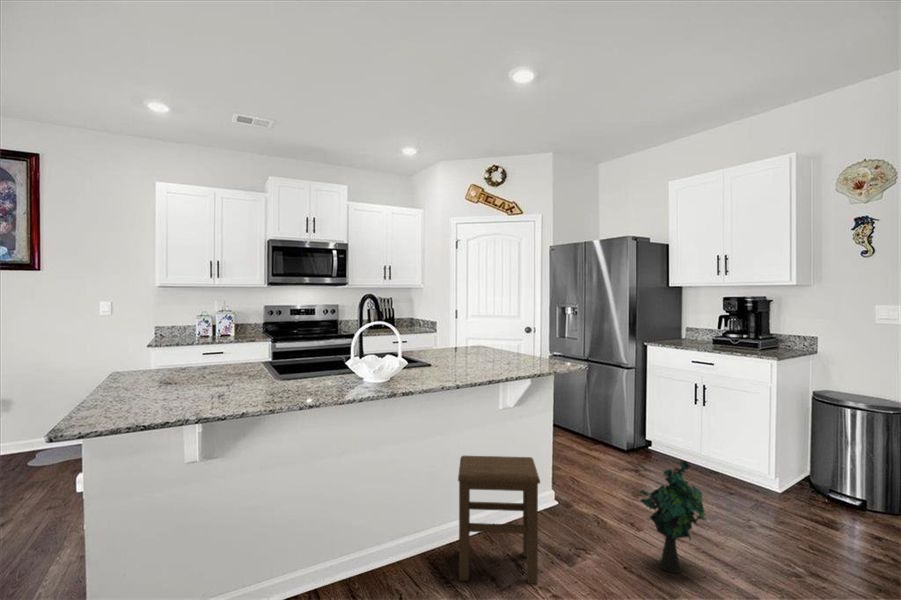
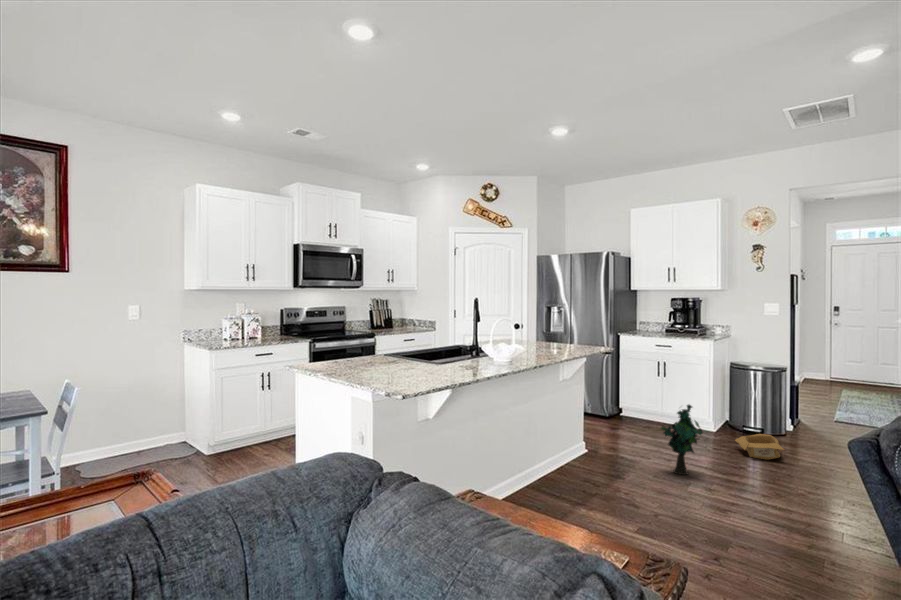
stool: present [458,456,540,584] -> none [552,410,618,493]
cardboard box: none [797,511,881,562] -> present [735,434,784,459]

